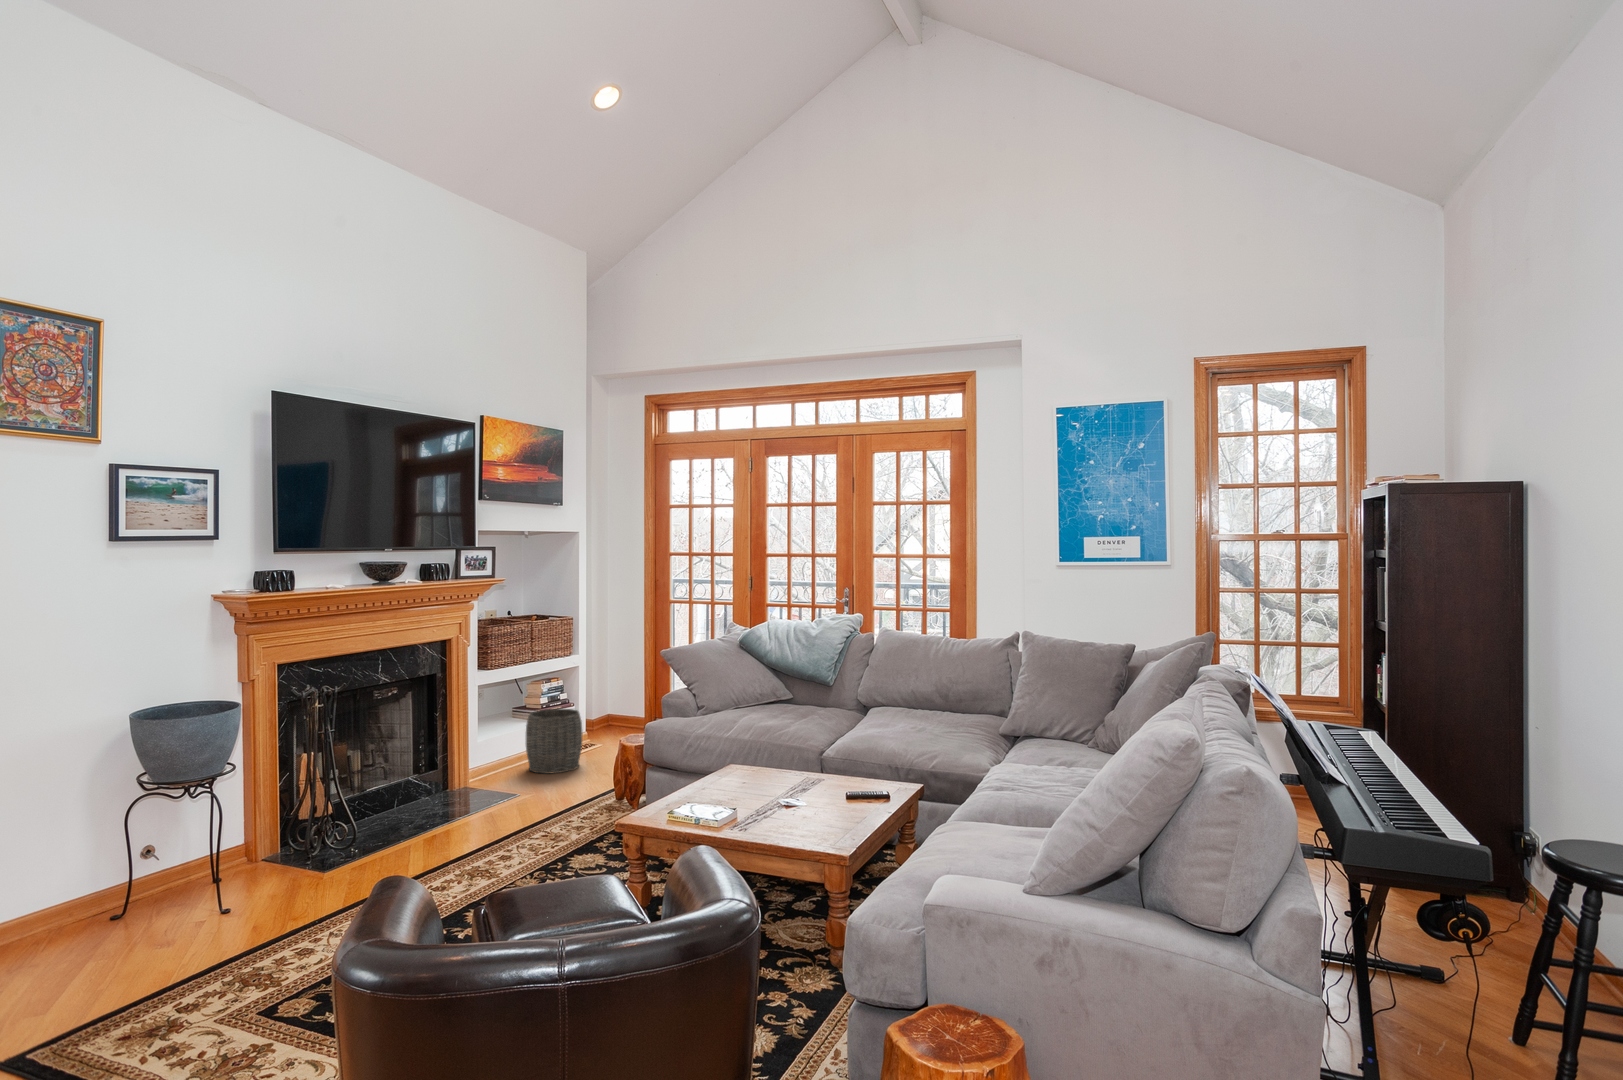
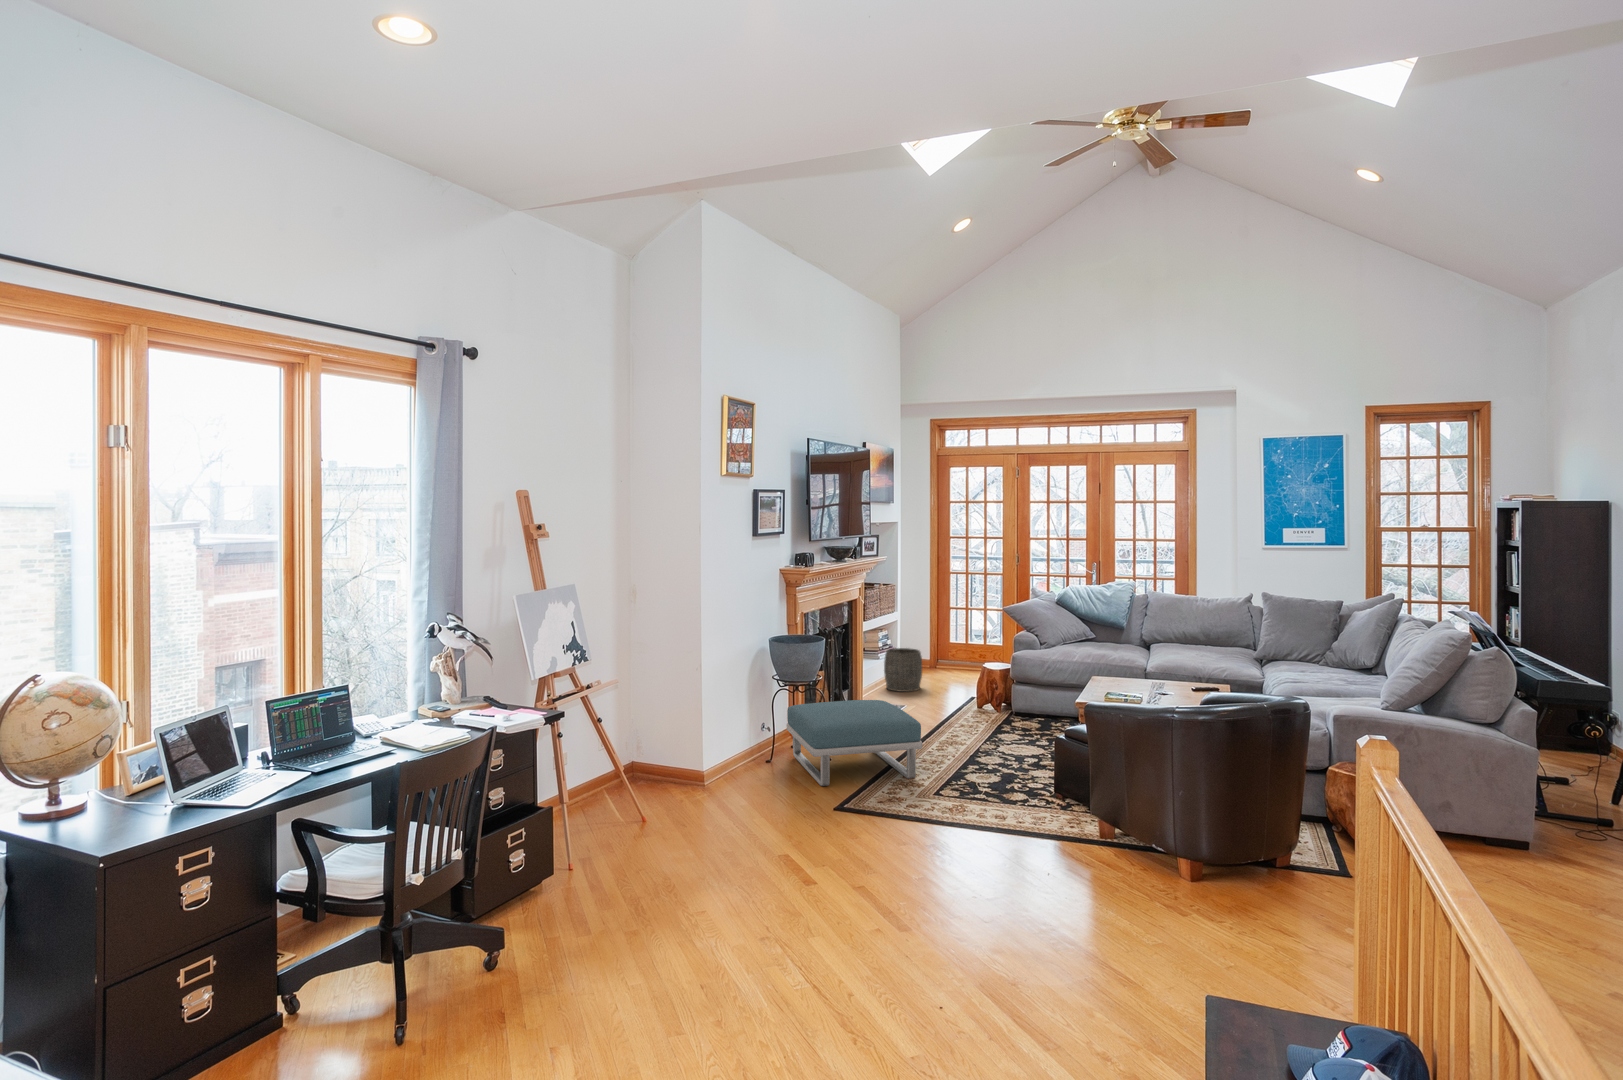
footstool: none [47,815,338,1000] -> present [787,700,922,786]

